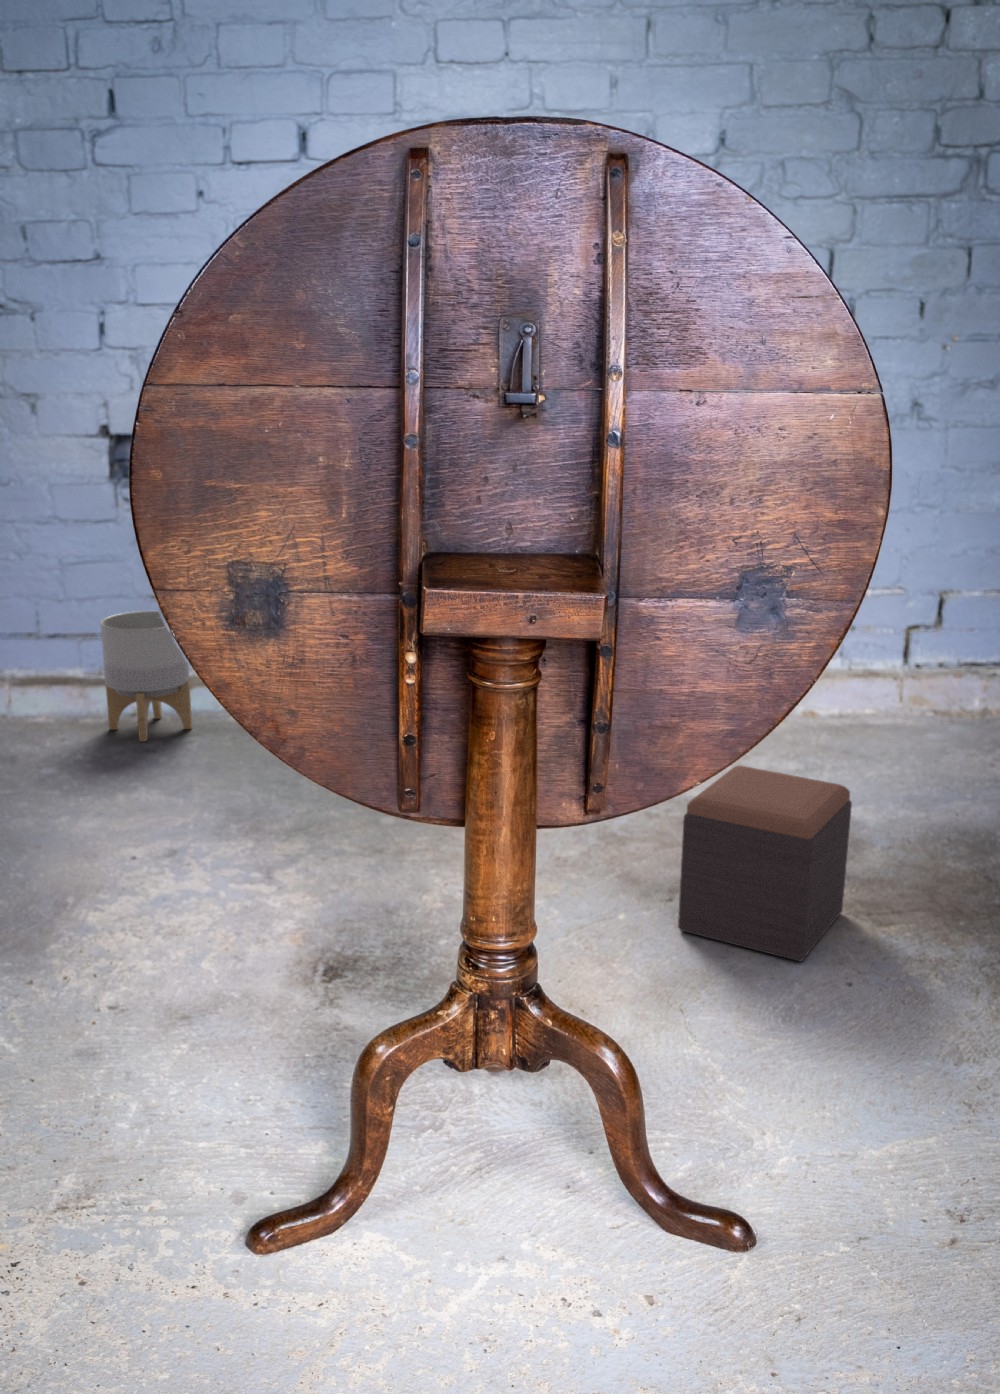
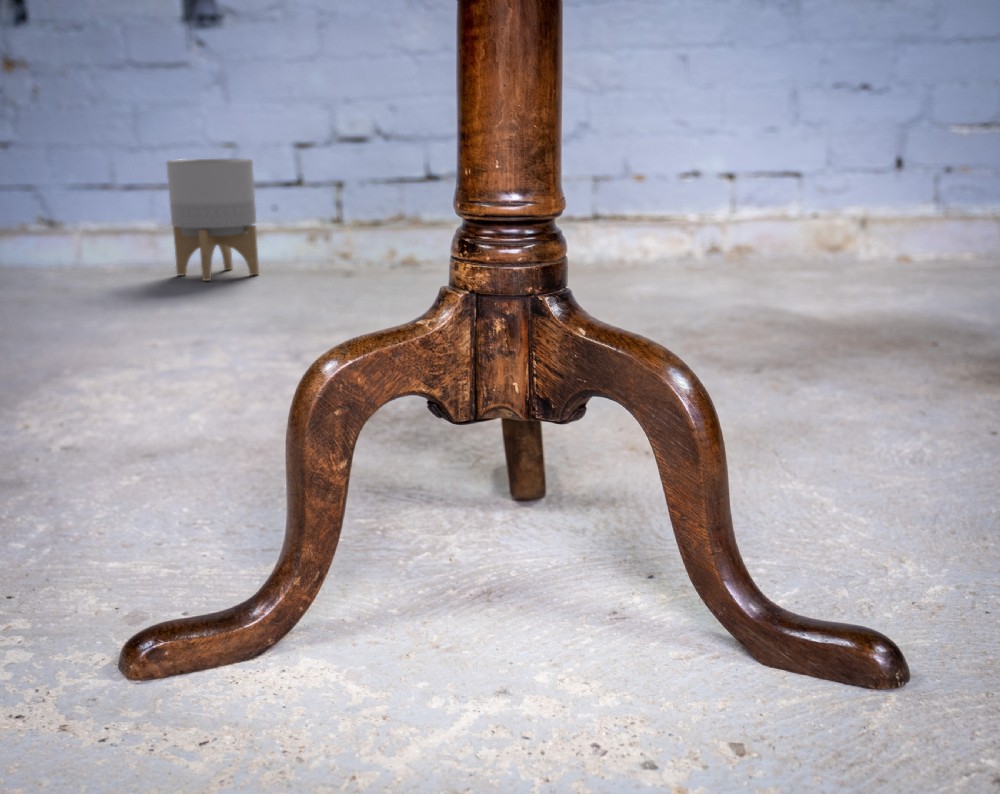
footstool: present [678,766,852,961] -> none [765,213,982,419]

